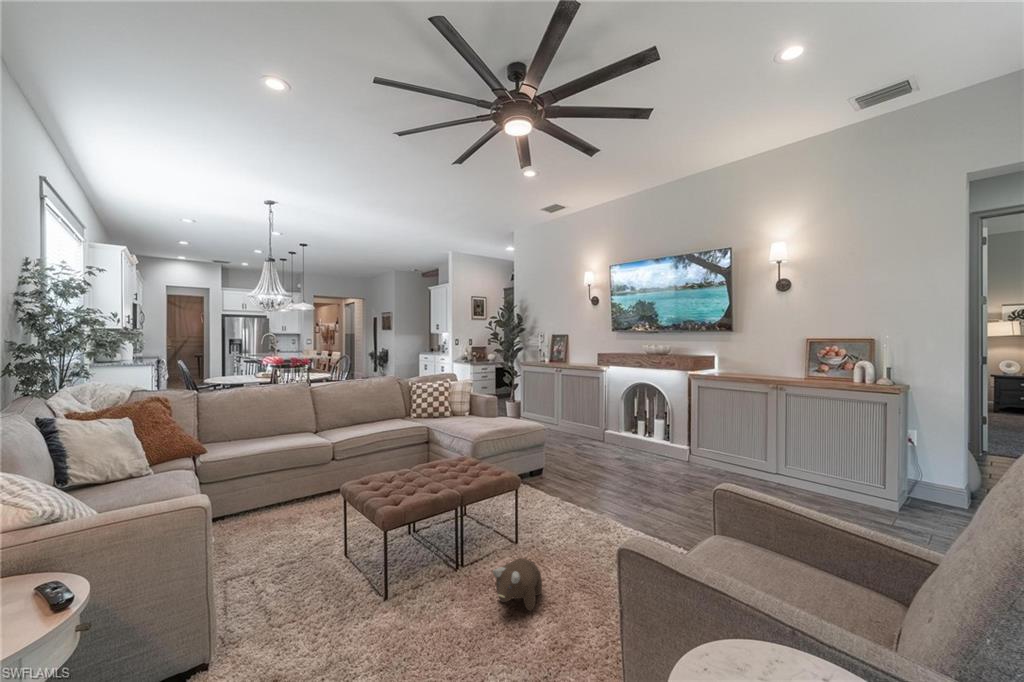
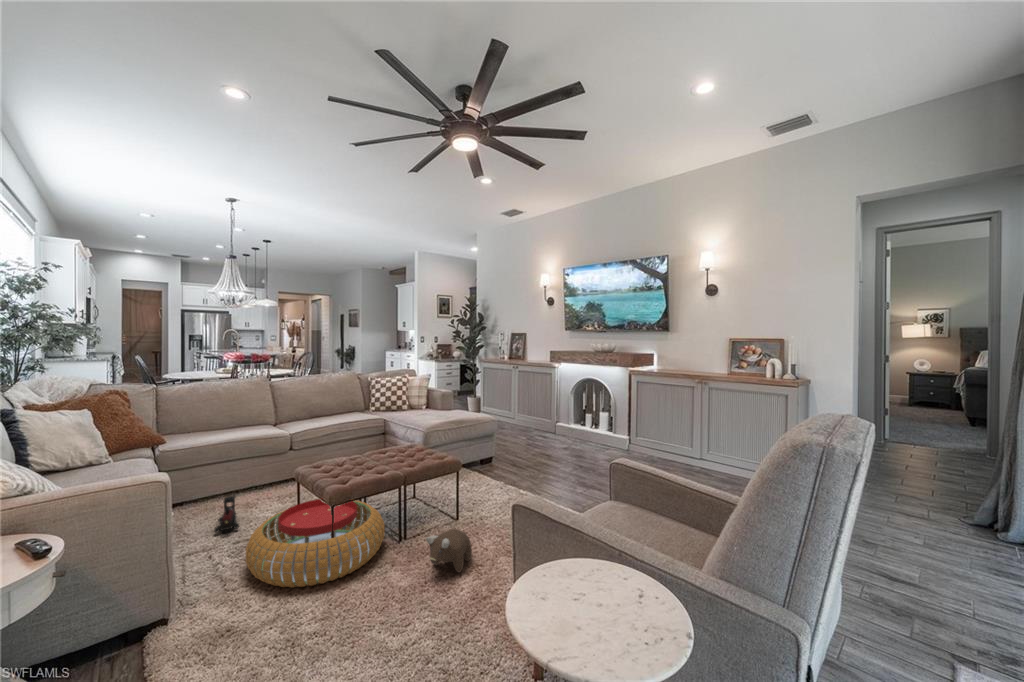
toy train: none [257,510,284,557] -> present [214,496,239,535]
pouf: none [292,518,441,625] -> present [246,499,385,588]

